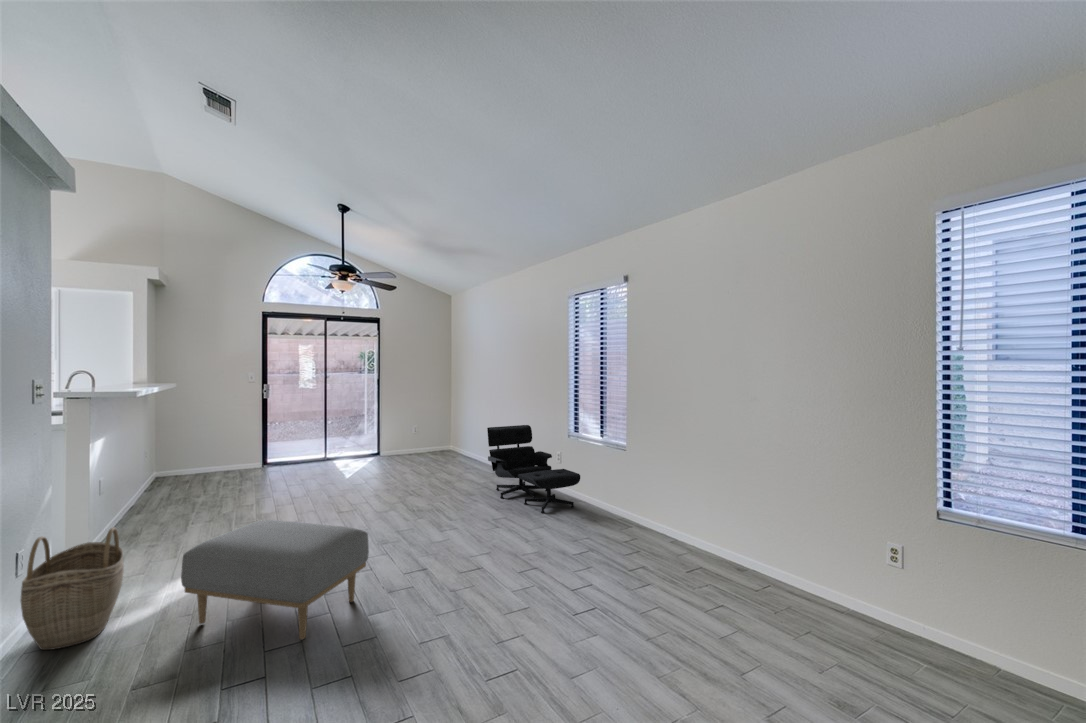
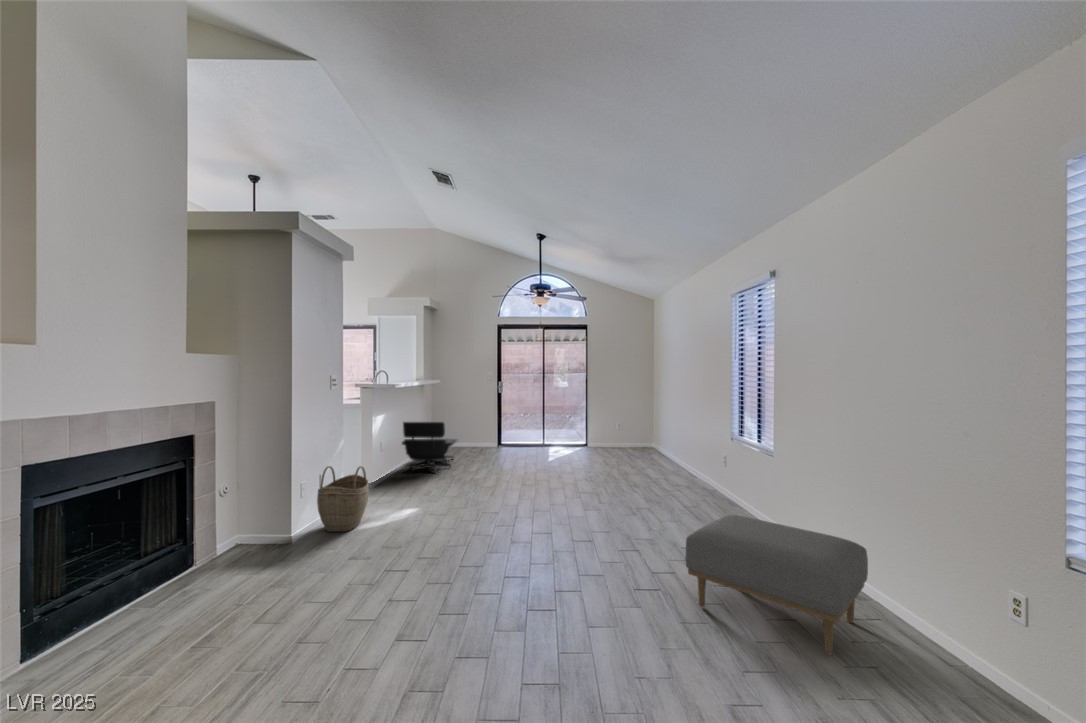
lounge chair: present [487,425,580,513] -> present [402,422,457,472]
ottoman: present [181,520,369,640] -> present [685,515,868,655]

